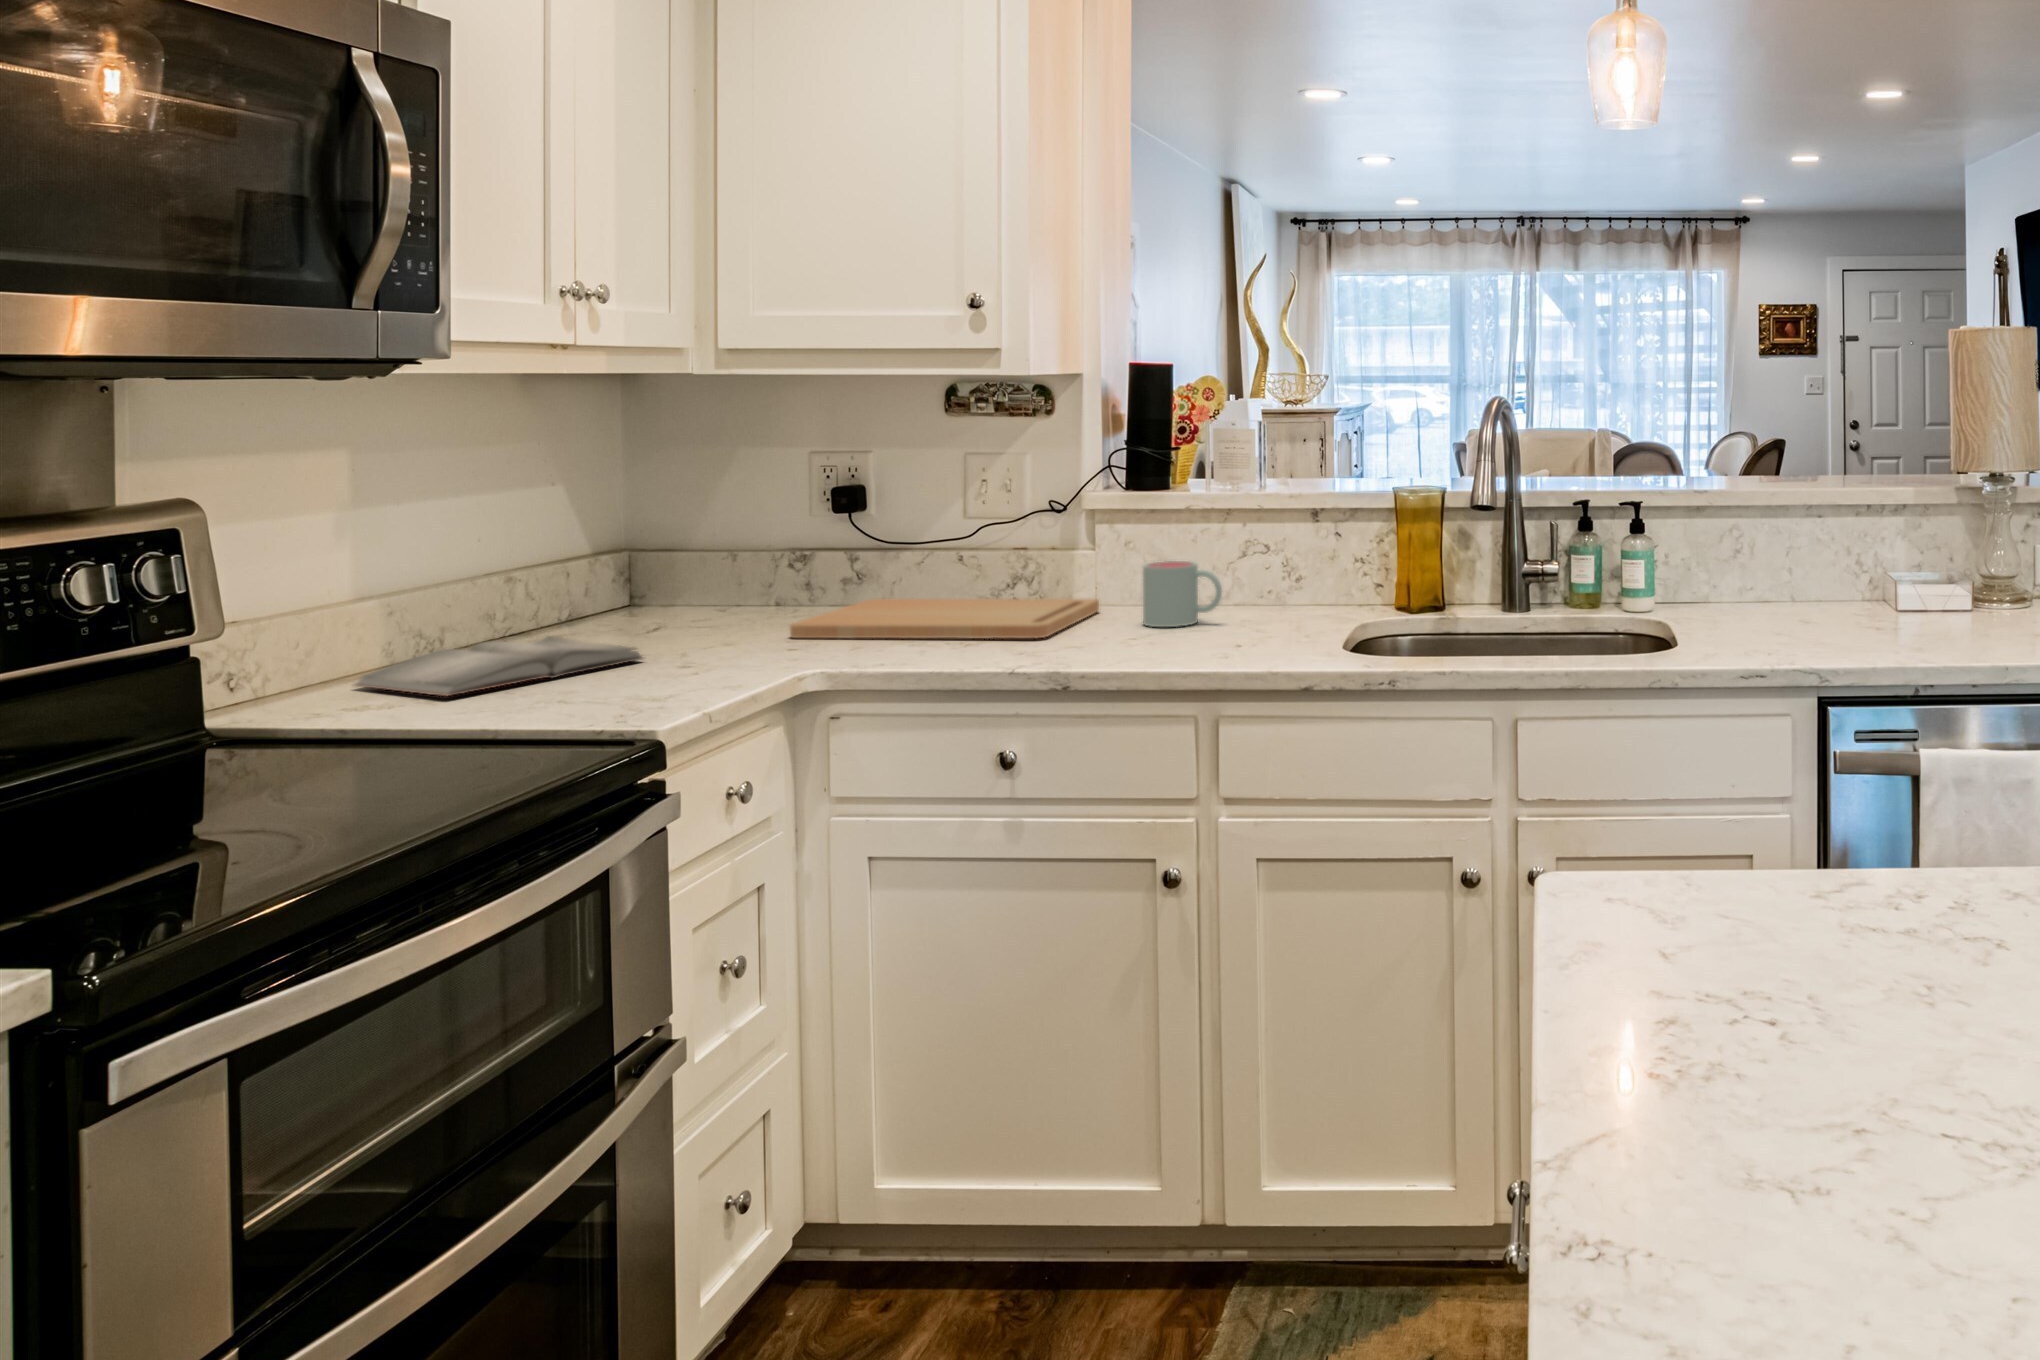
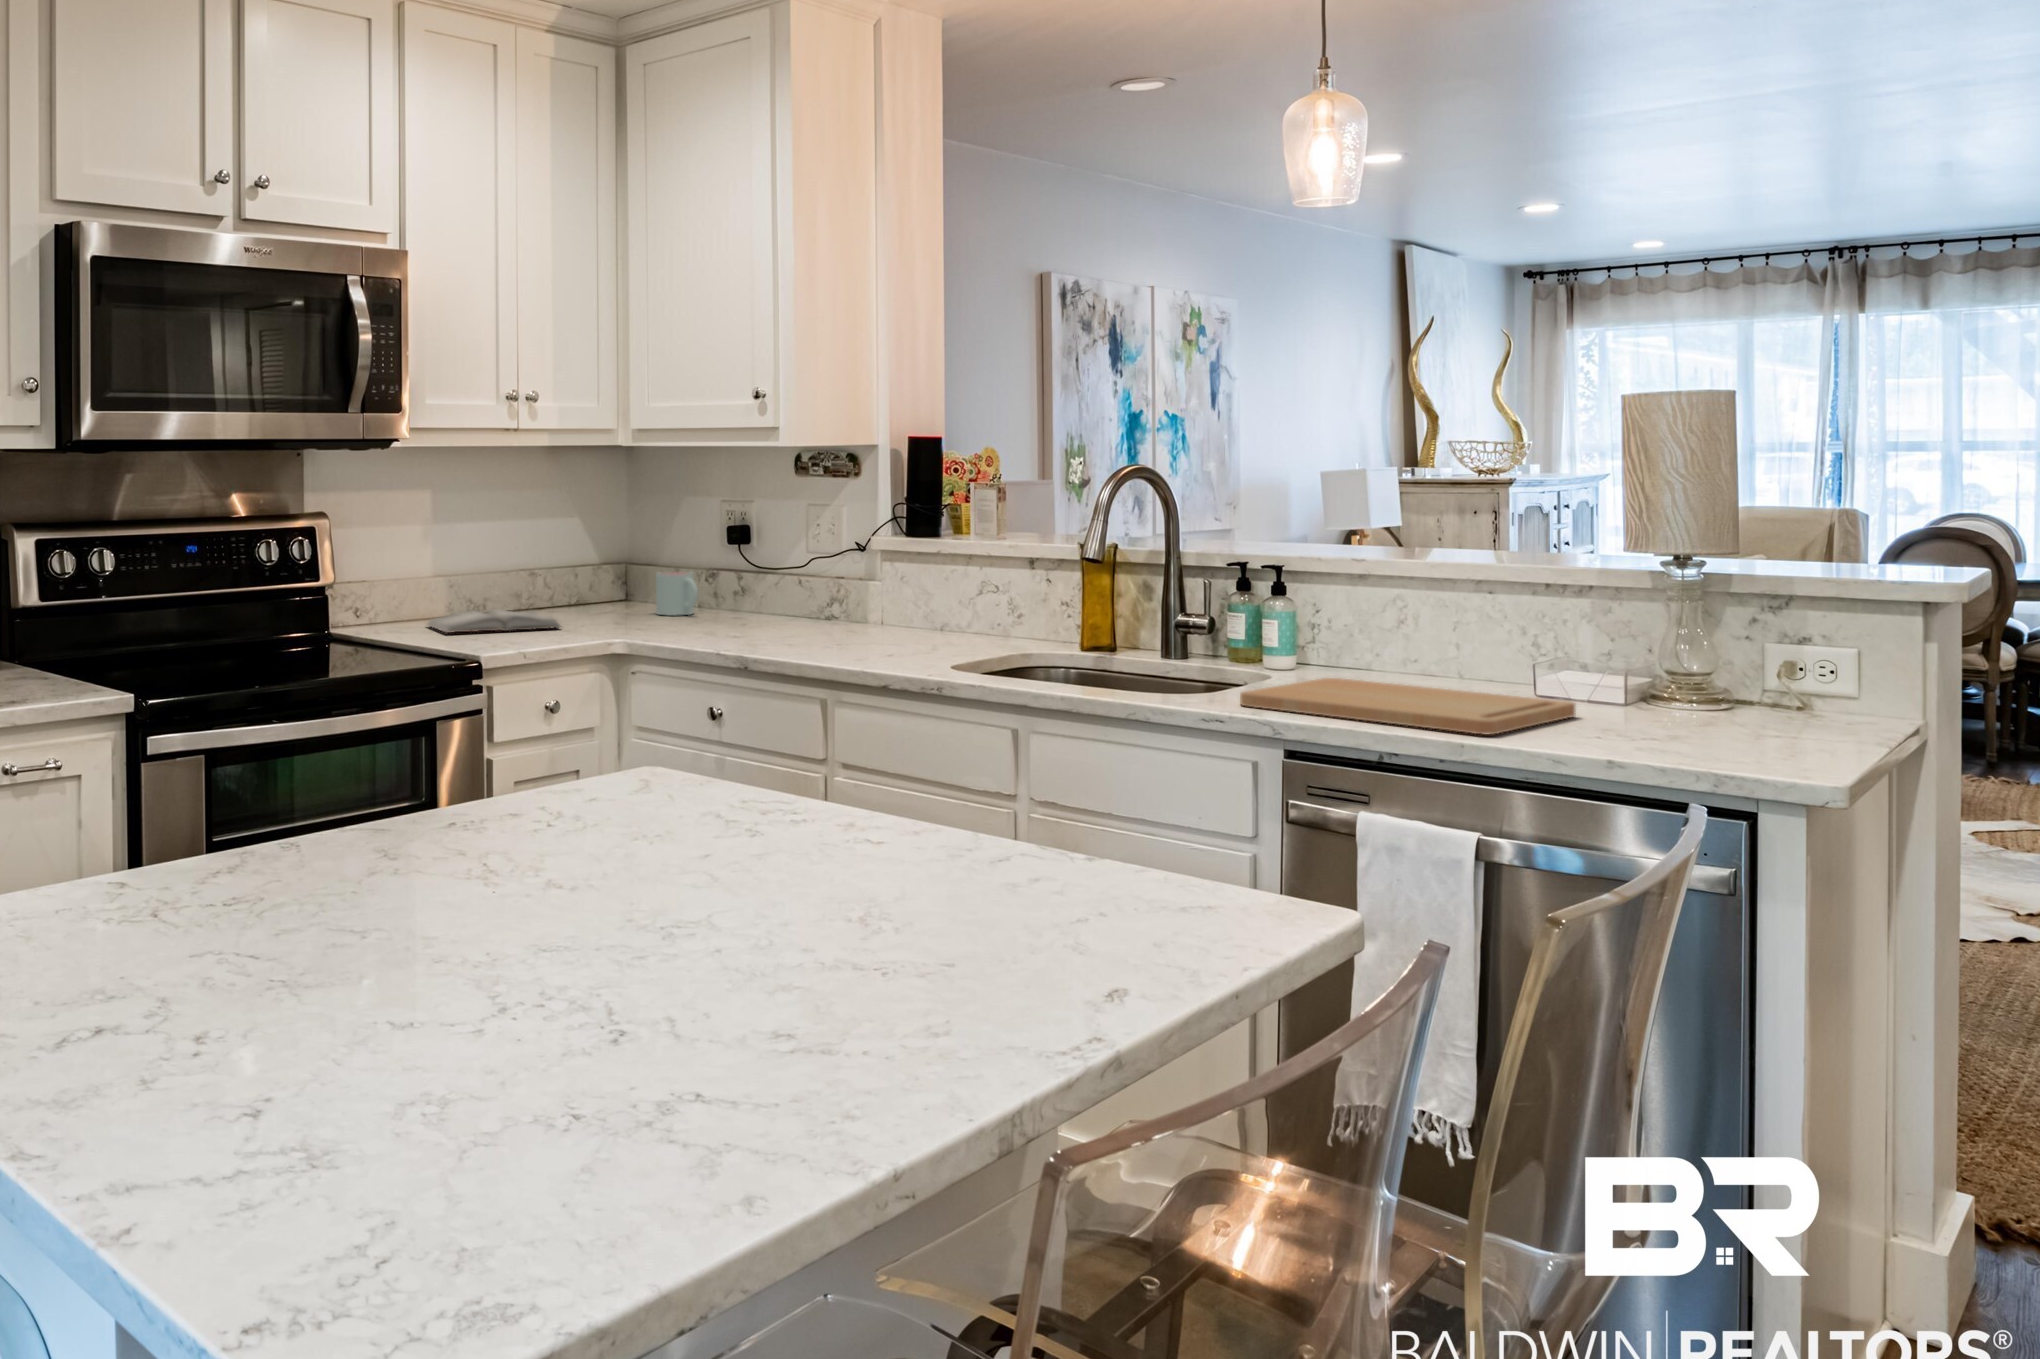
mug: present [1143,561,1222,627] -> present [656,572,698,615]
cutting board: present [790,599,1099,638] -> present [1240,678,1576,734]

